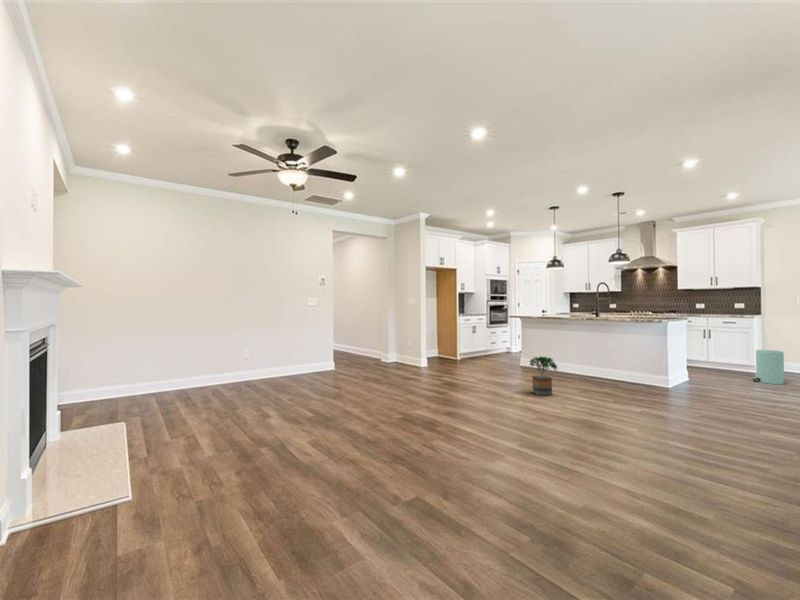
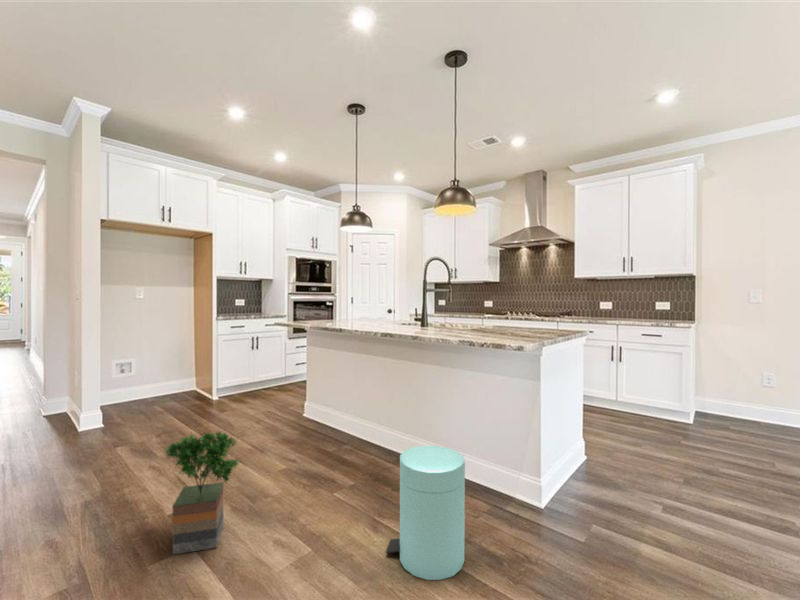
trash can: present [752,350,784,384] -> present [386,446,465,580]

